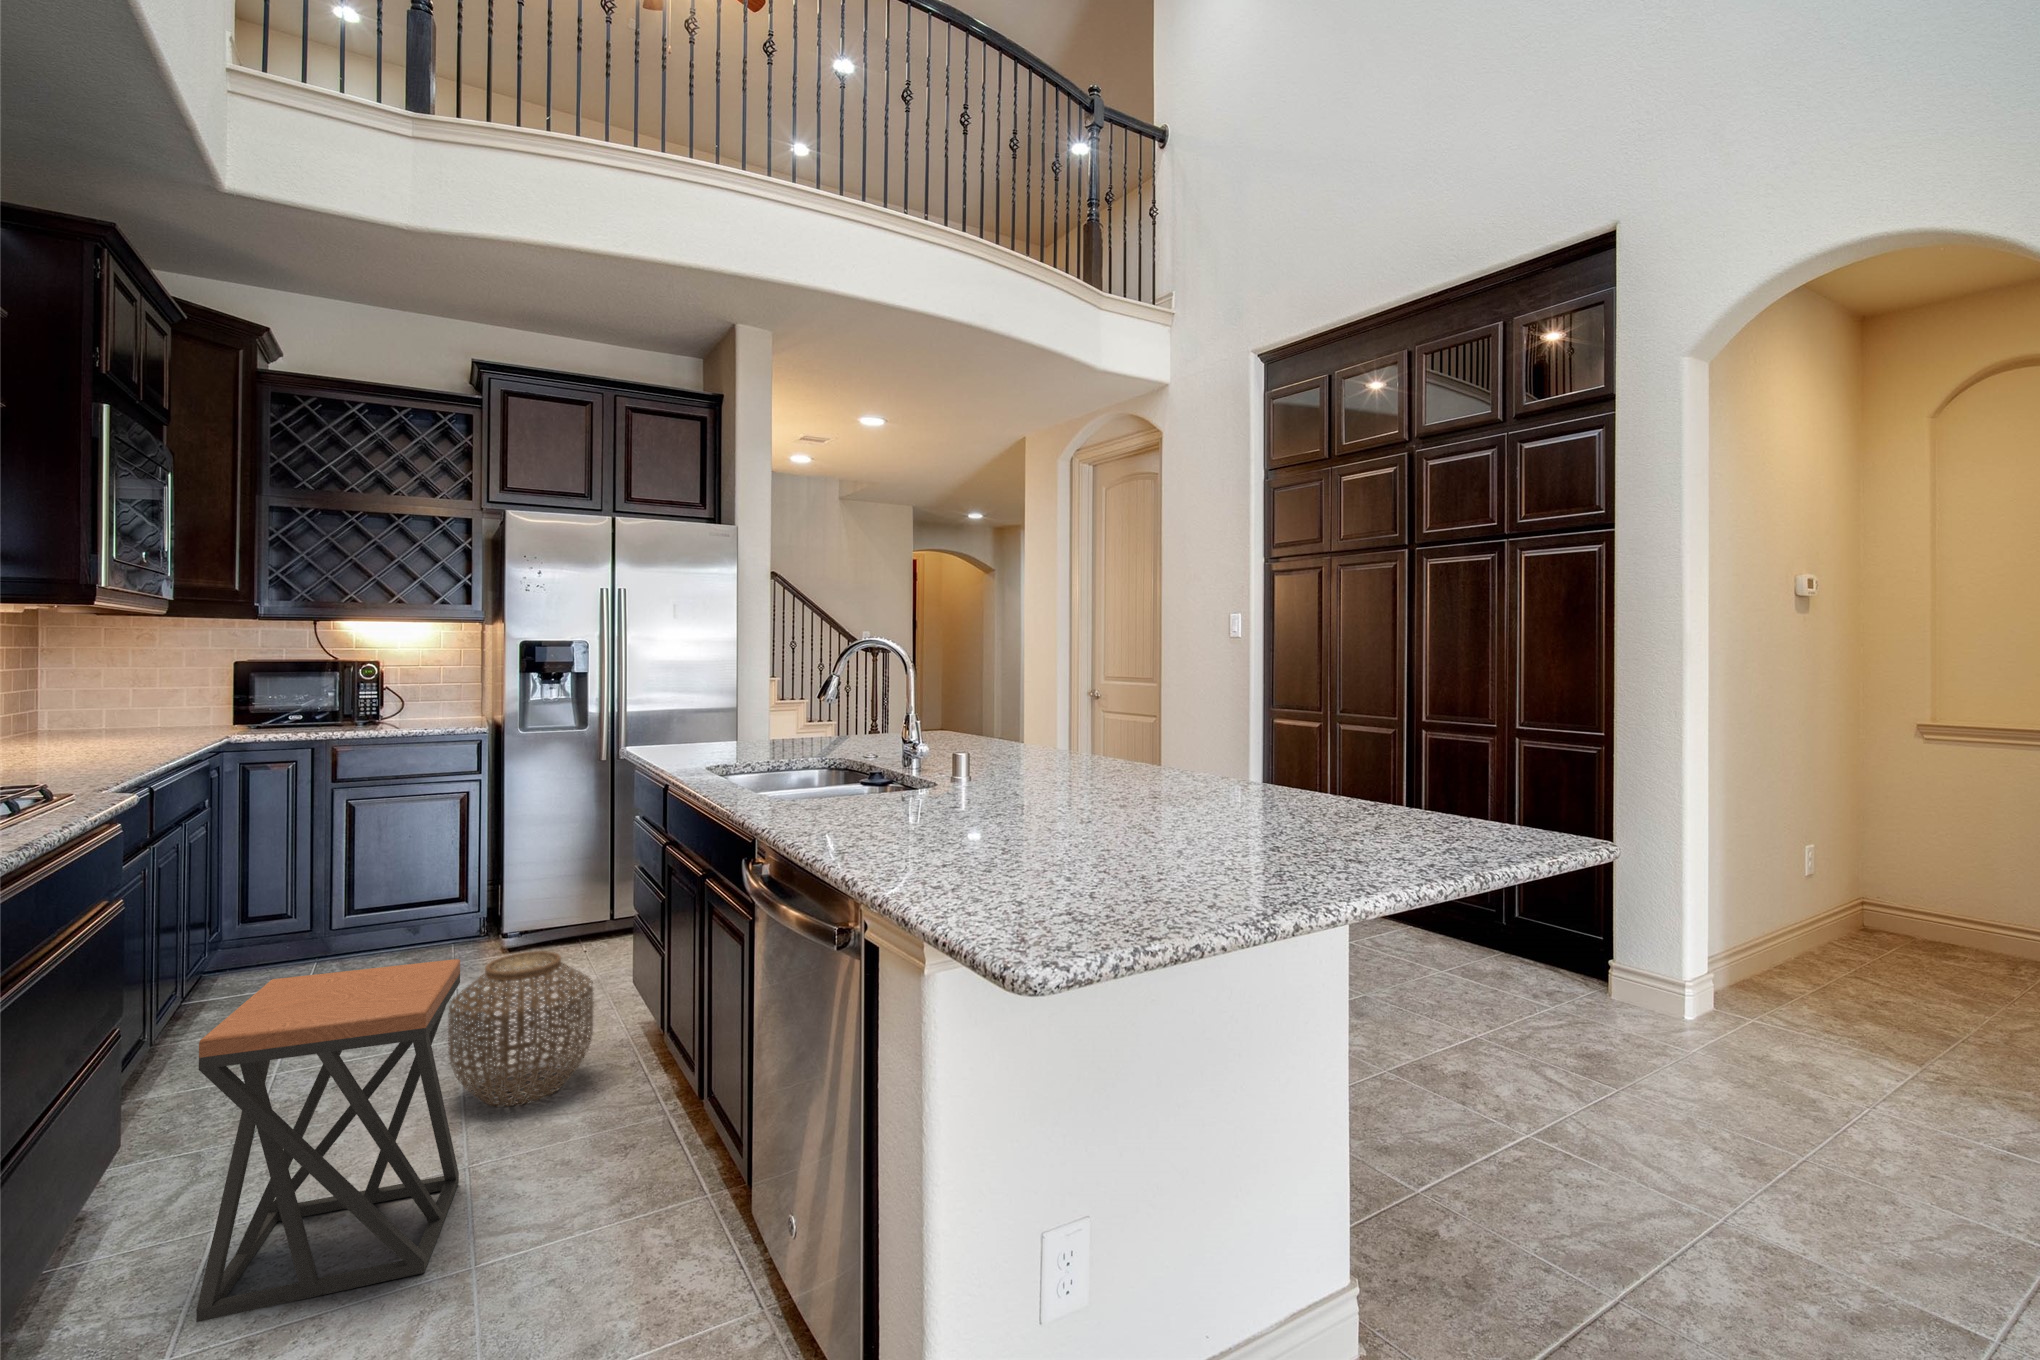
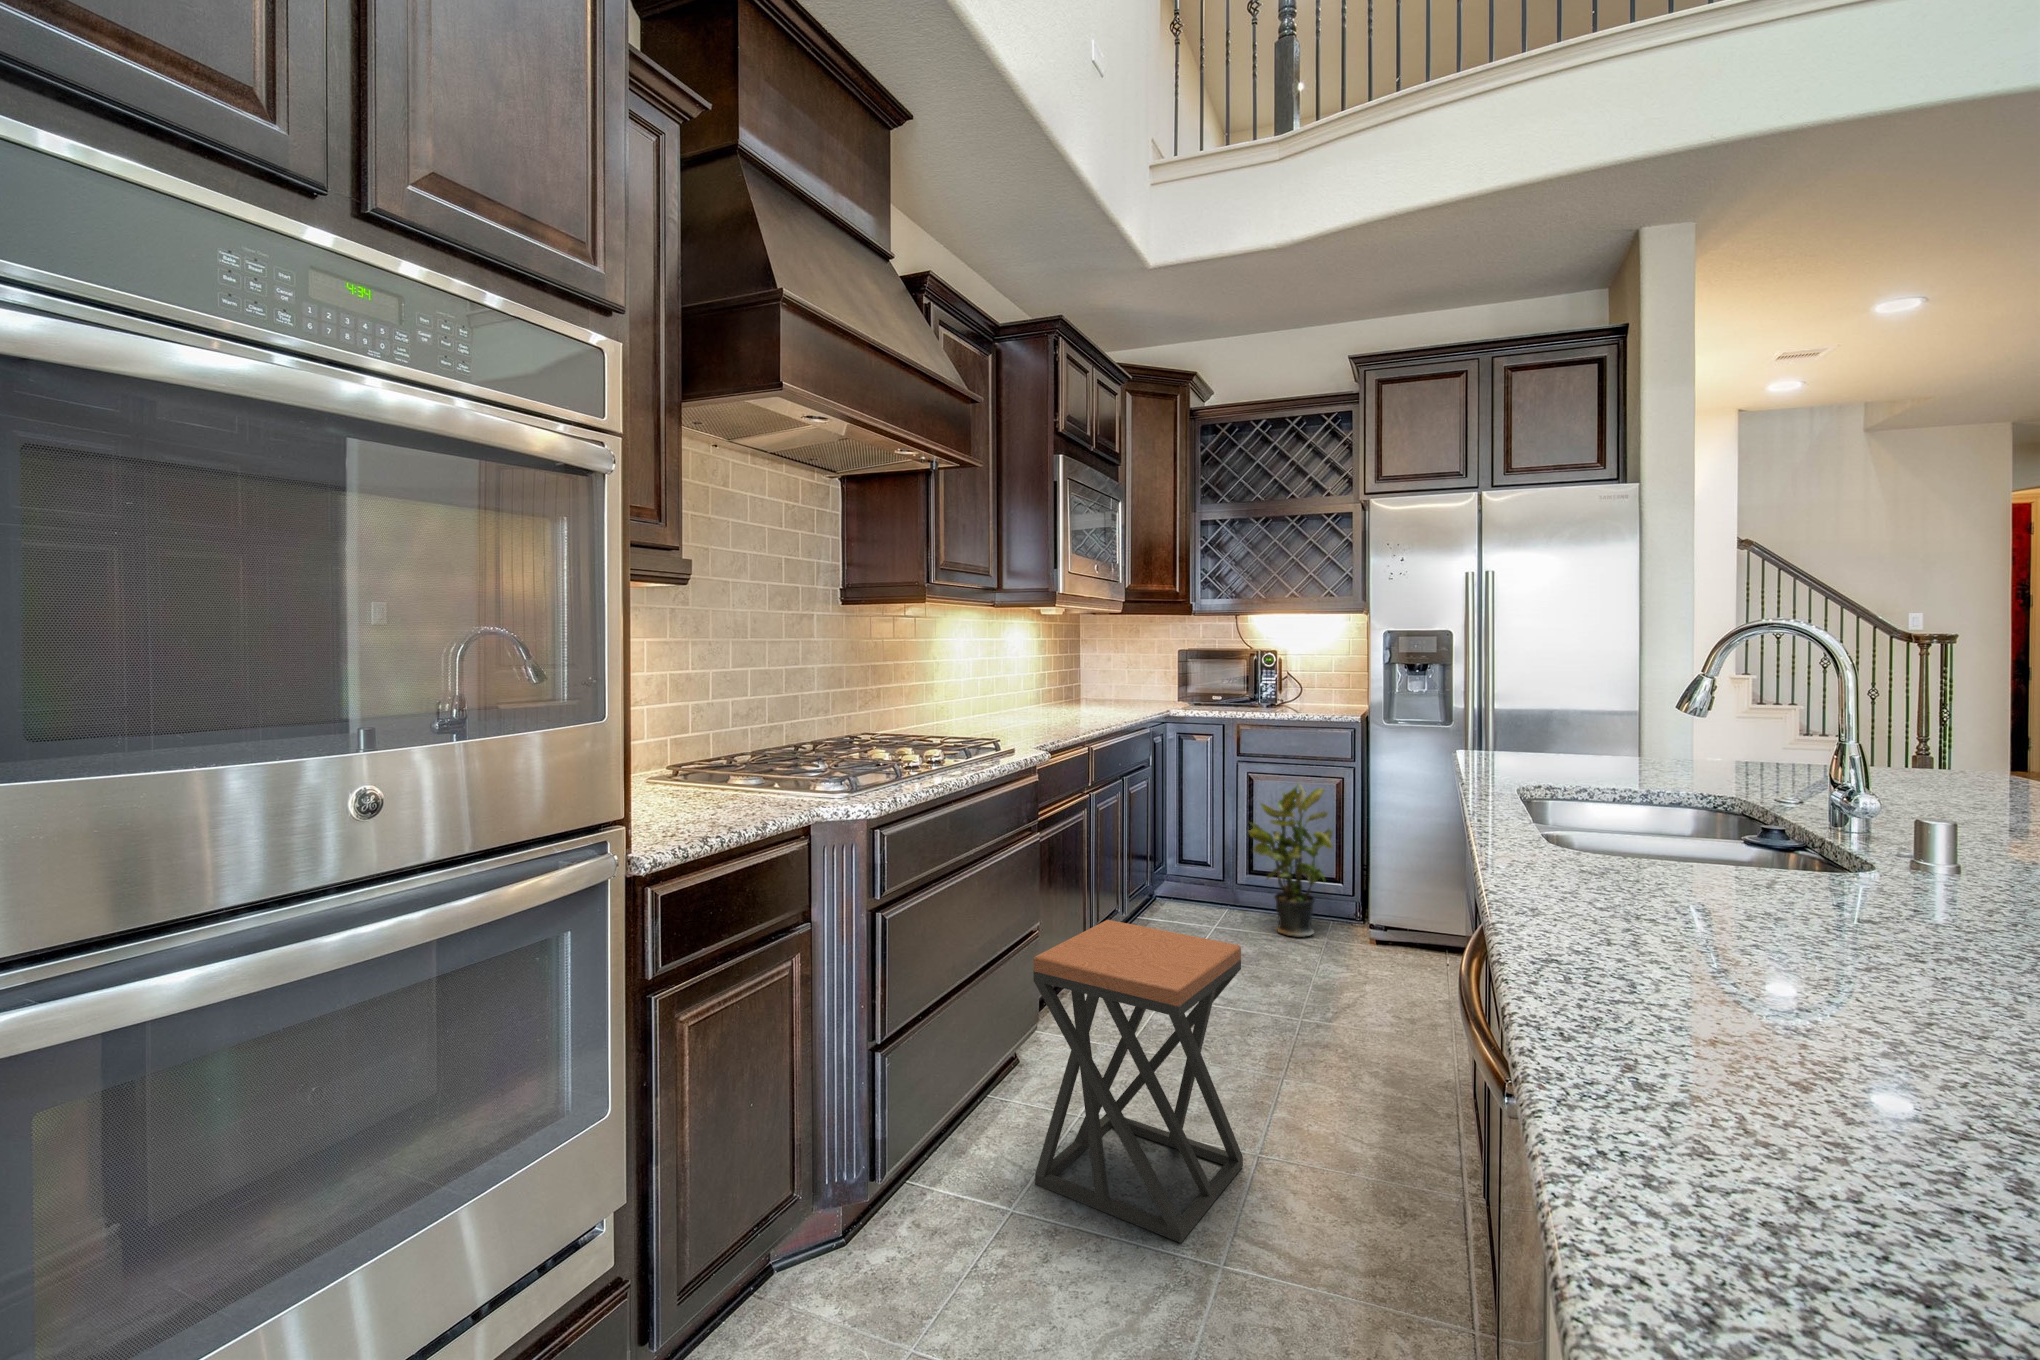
potted plant: none [354,803,462,972] -> present [1248,784,1333,937]
woven basket: present [448,951,593,1106] -> none [1265,952,1404,1114]

